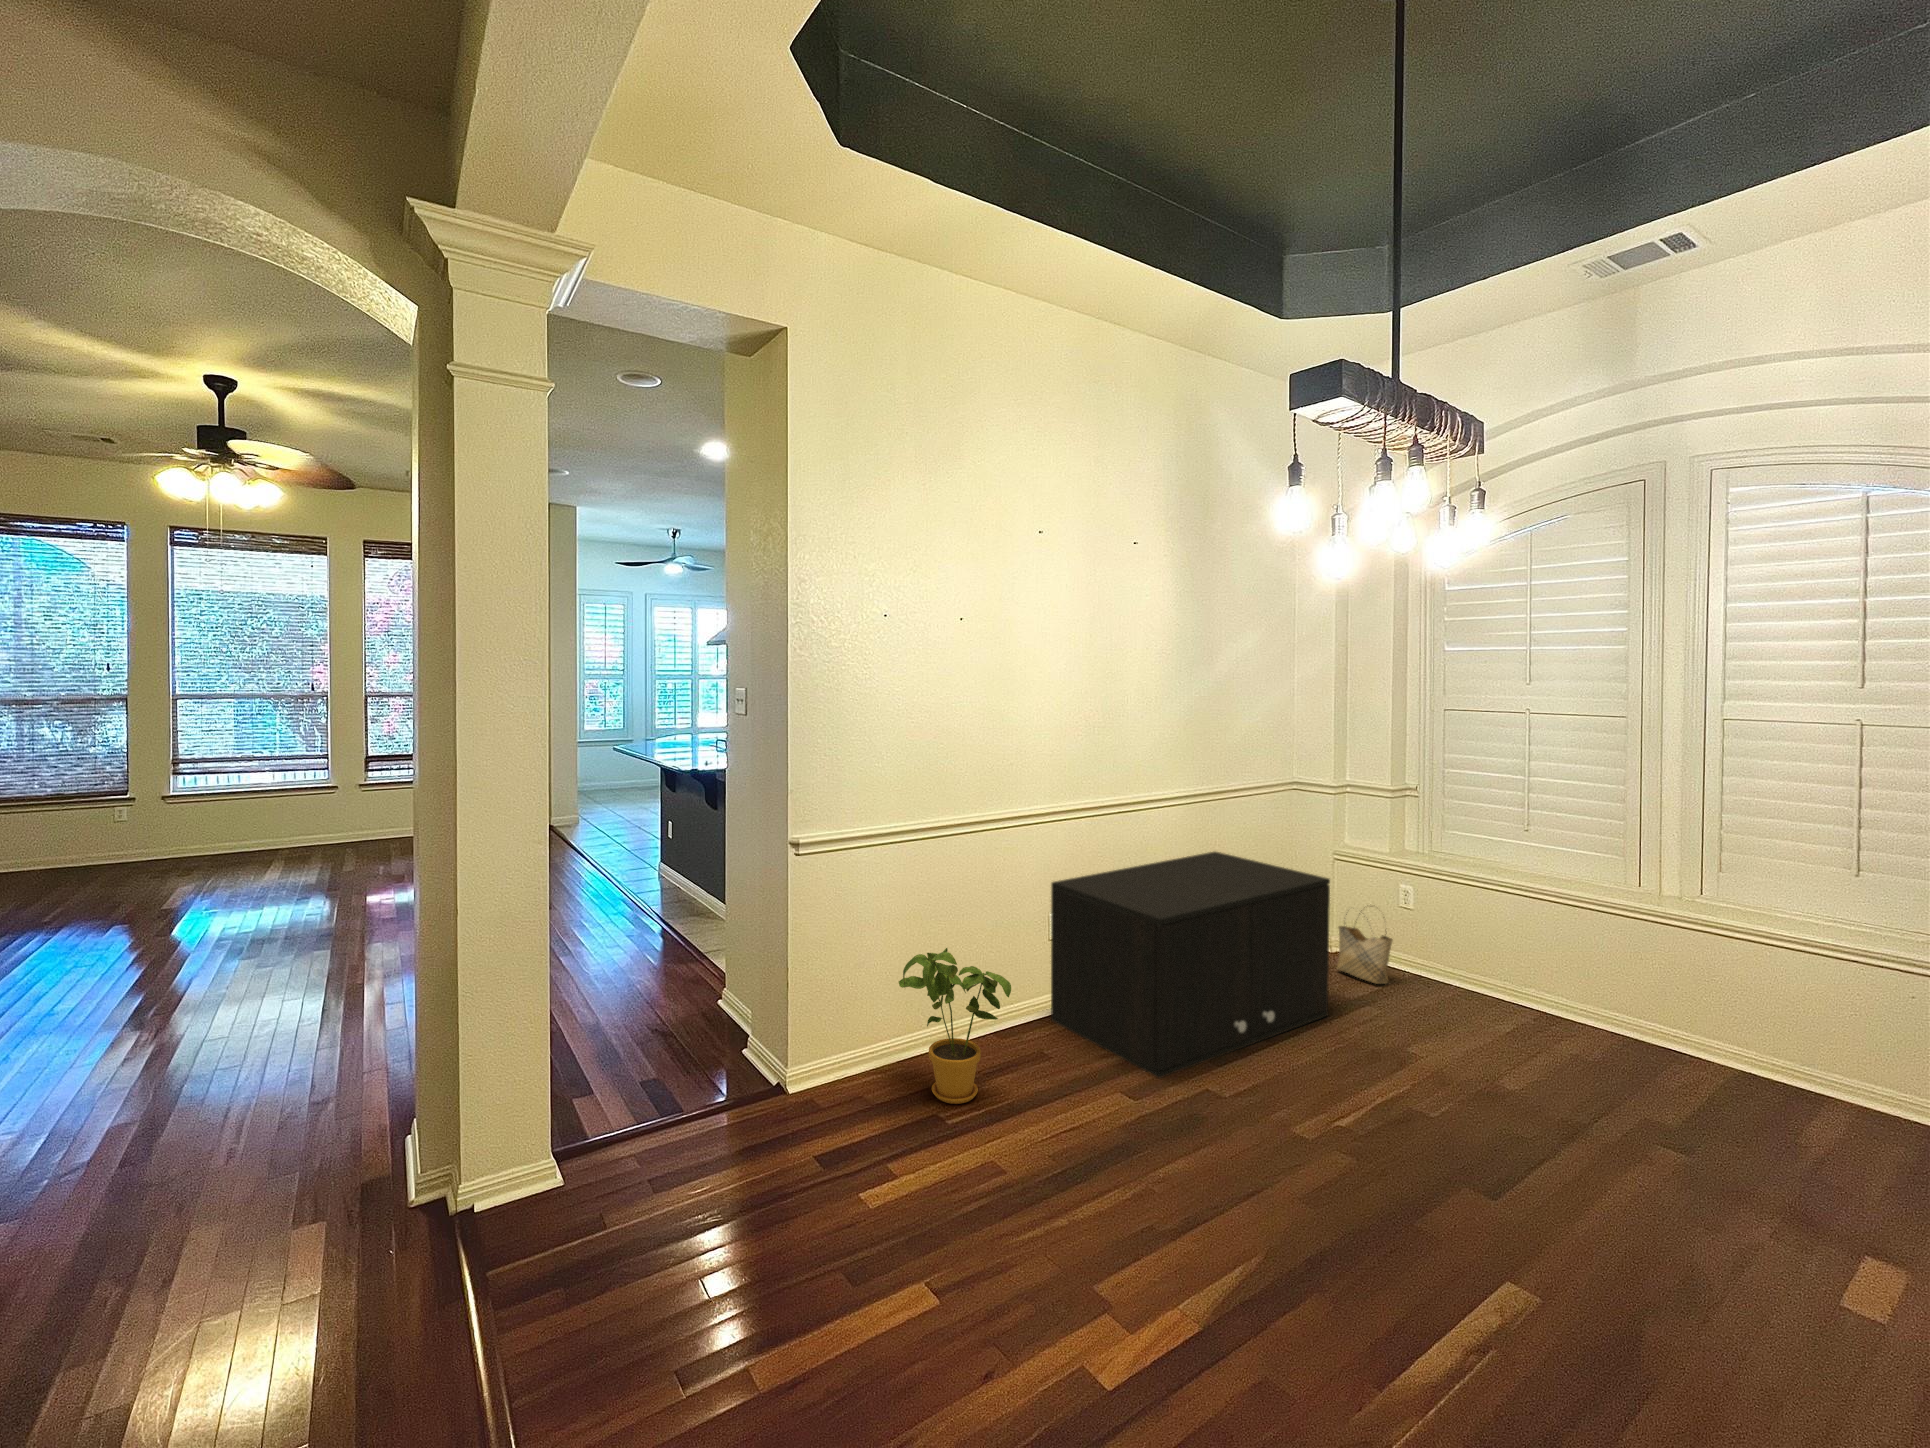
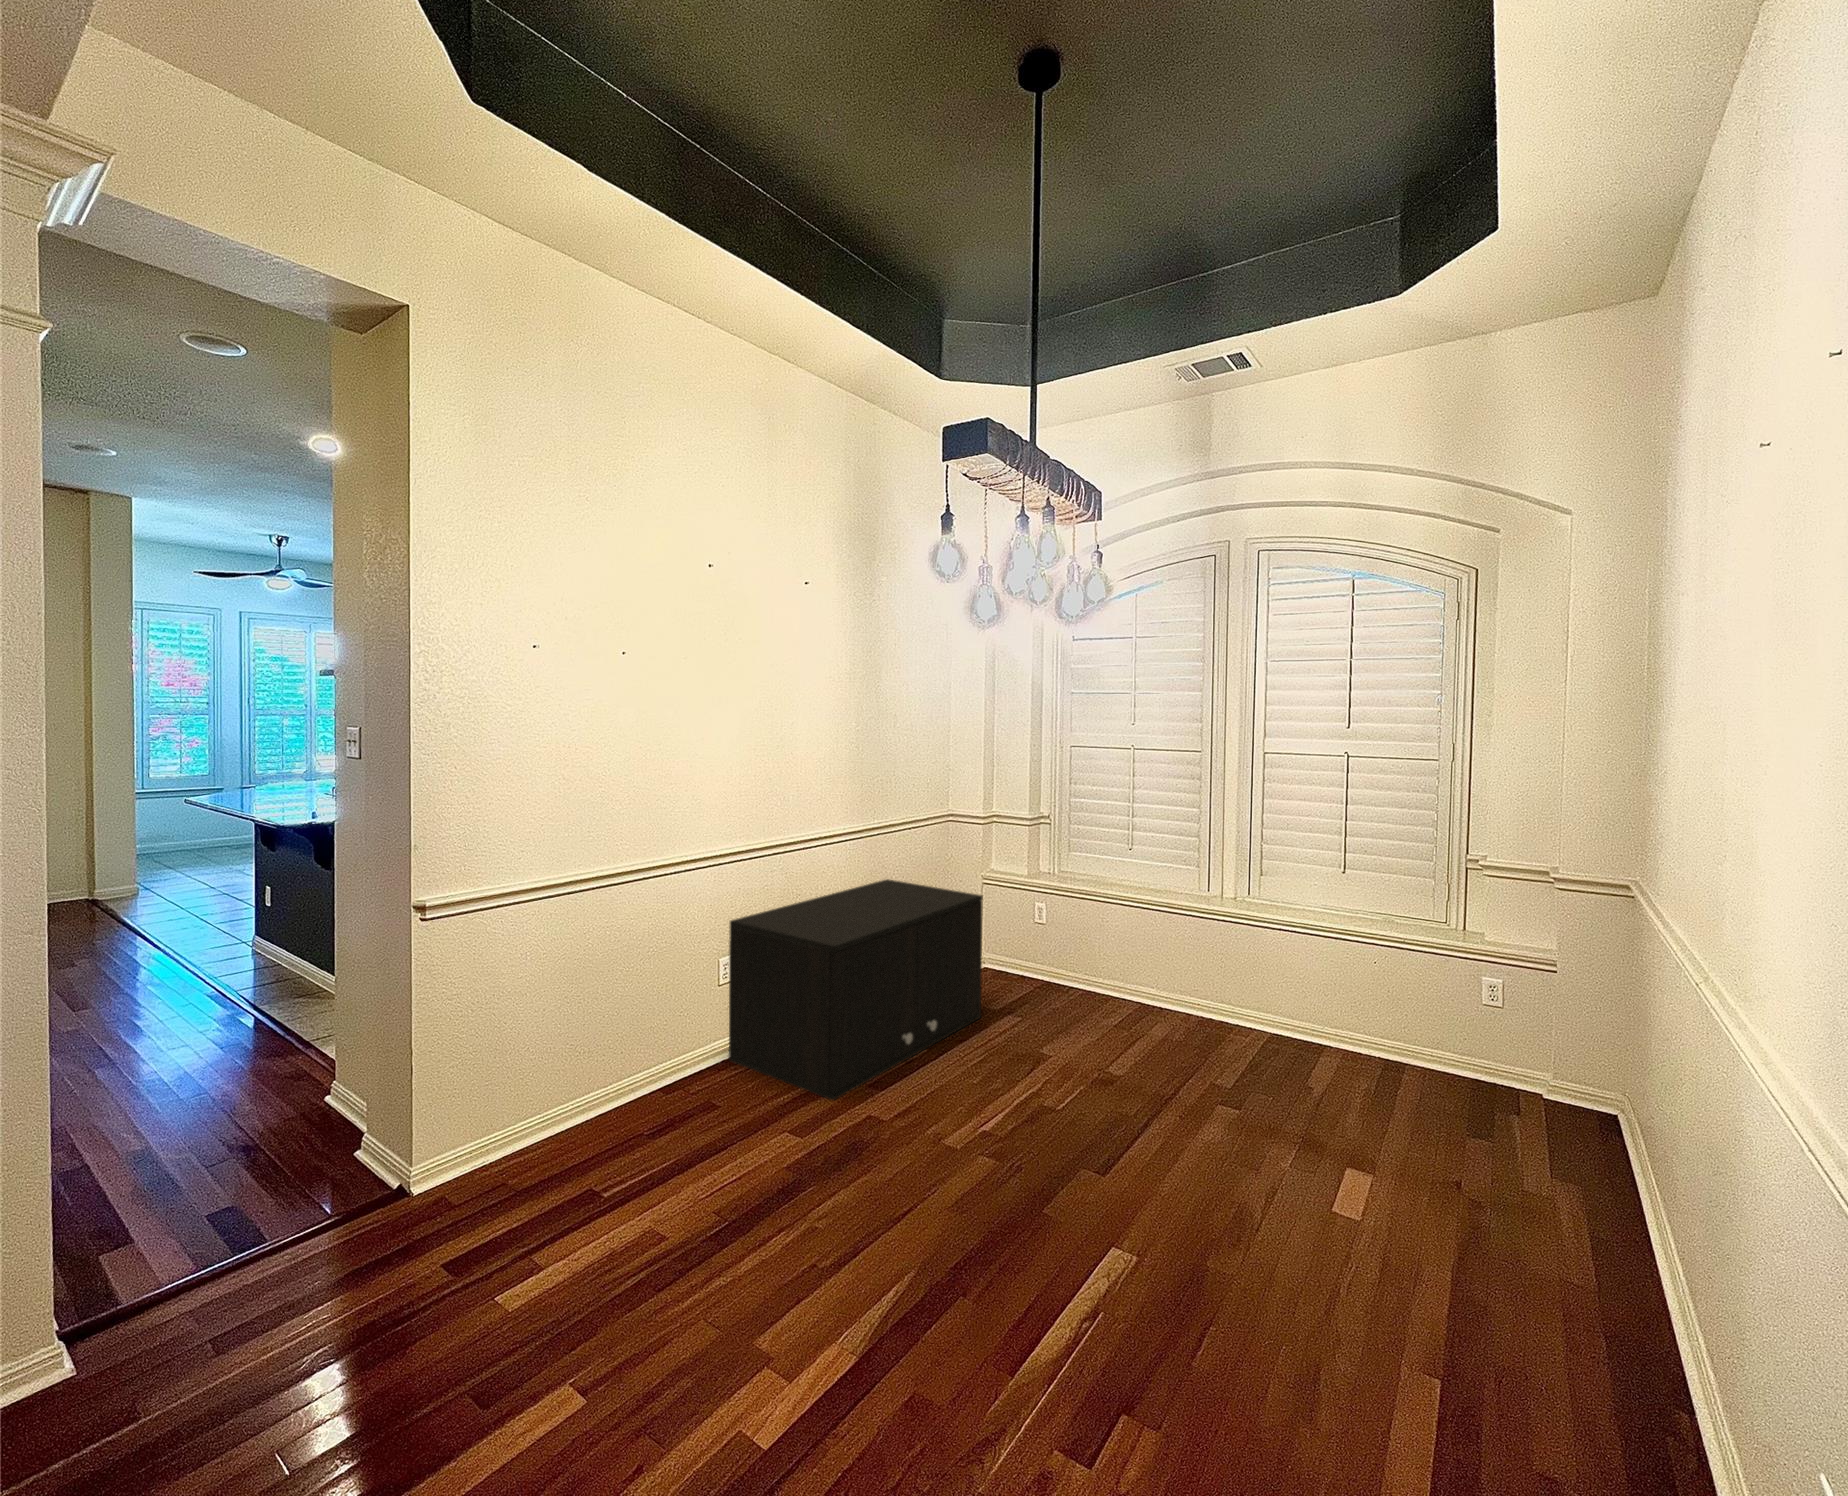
woven basket: present [1336,906,1392,984] -> none [988,916,1031,984]
house plant: present [899,948,1011,1104] -> none [554,1000,682,1168]

